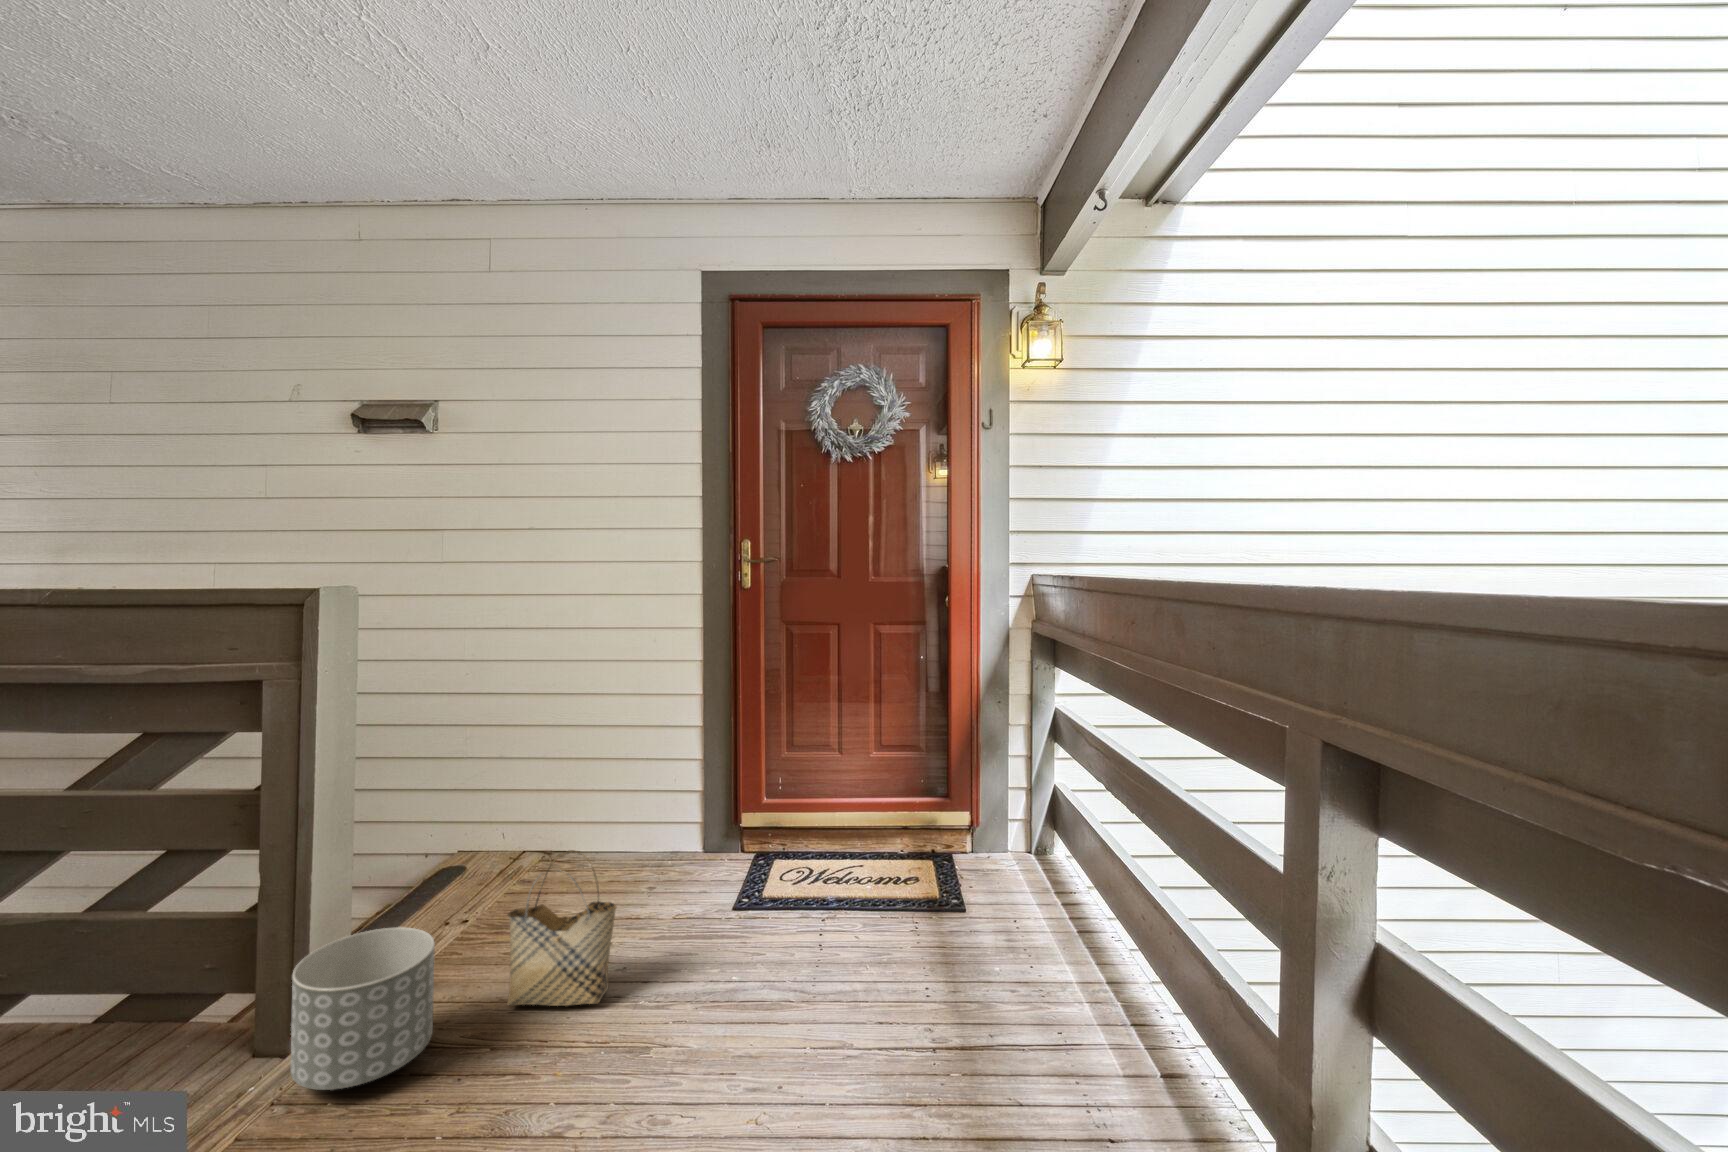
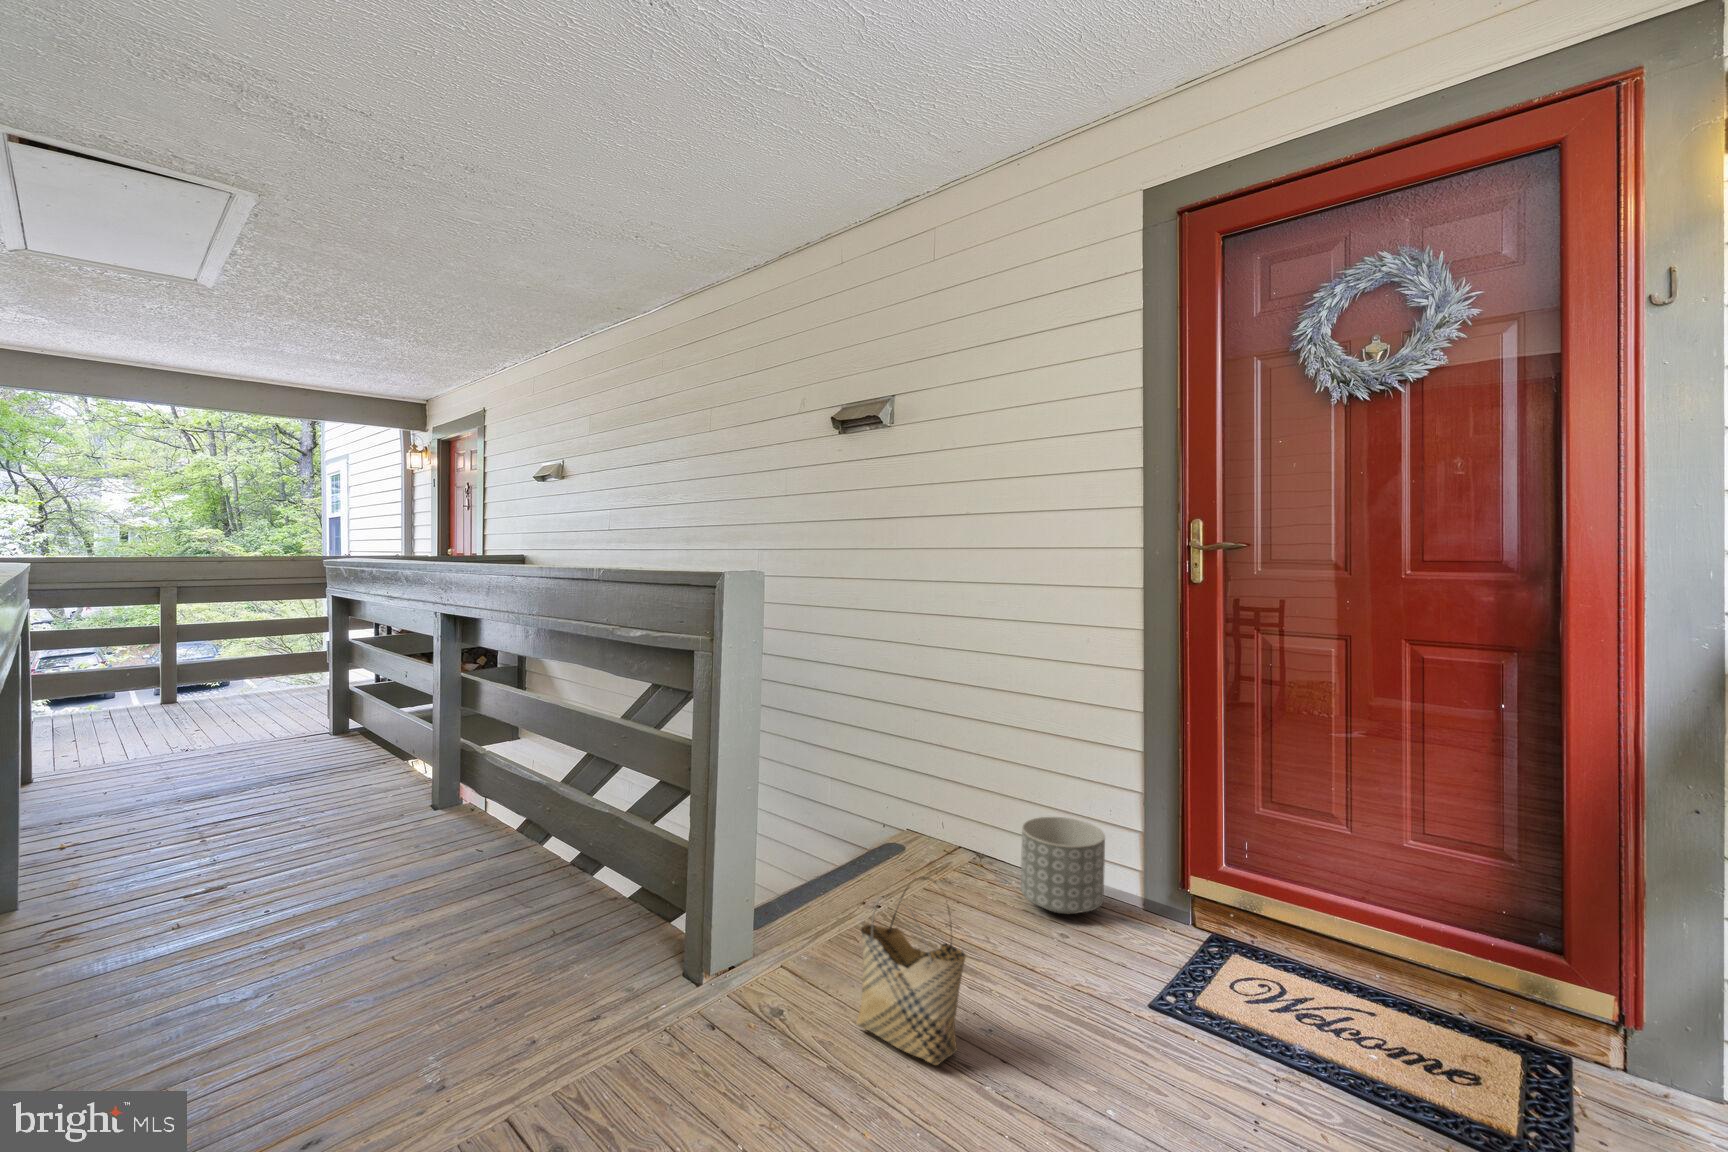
planter: present [291,927,435,1090] -> present [1021,817,1105,914]

